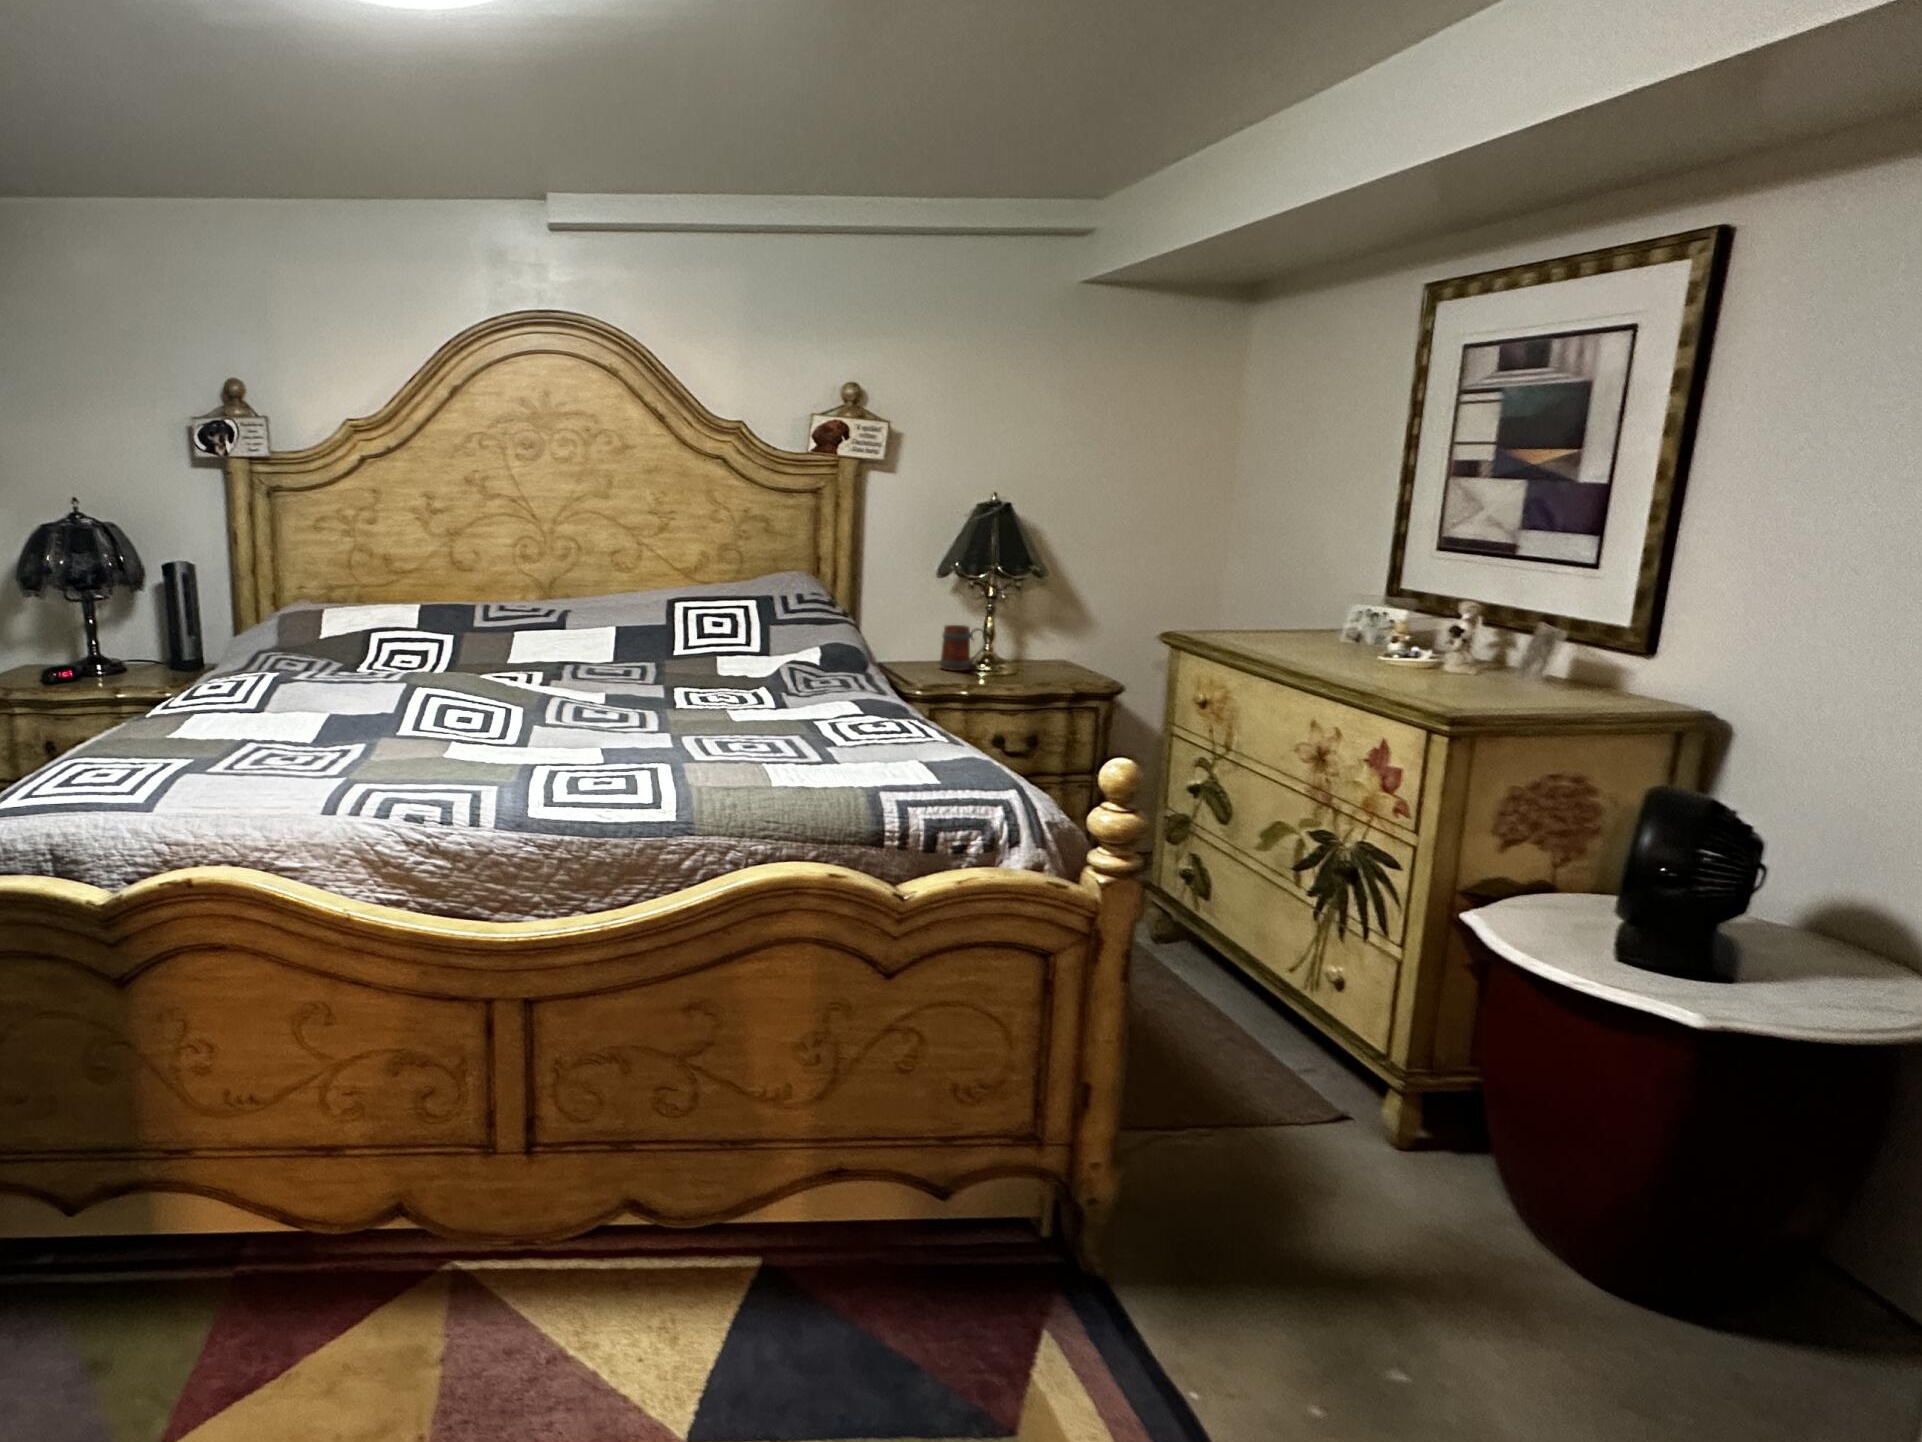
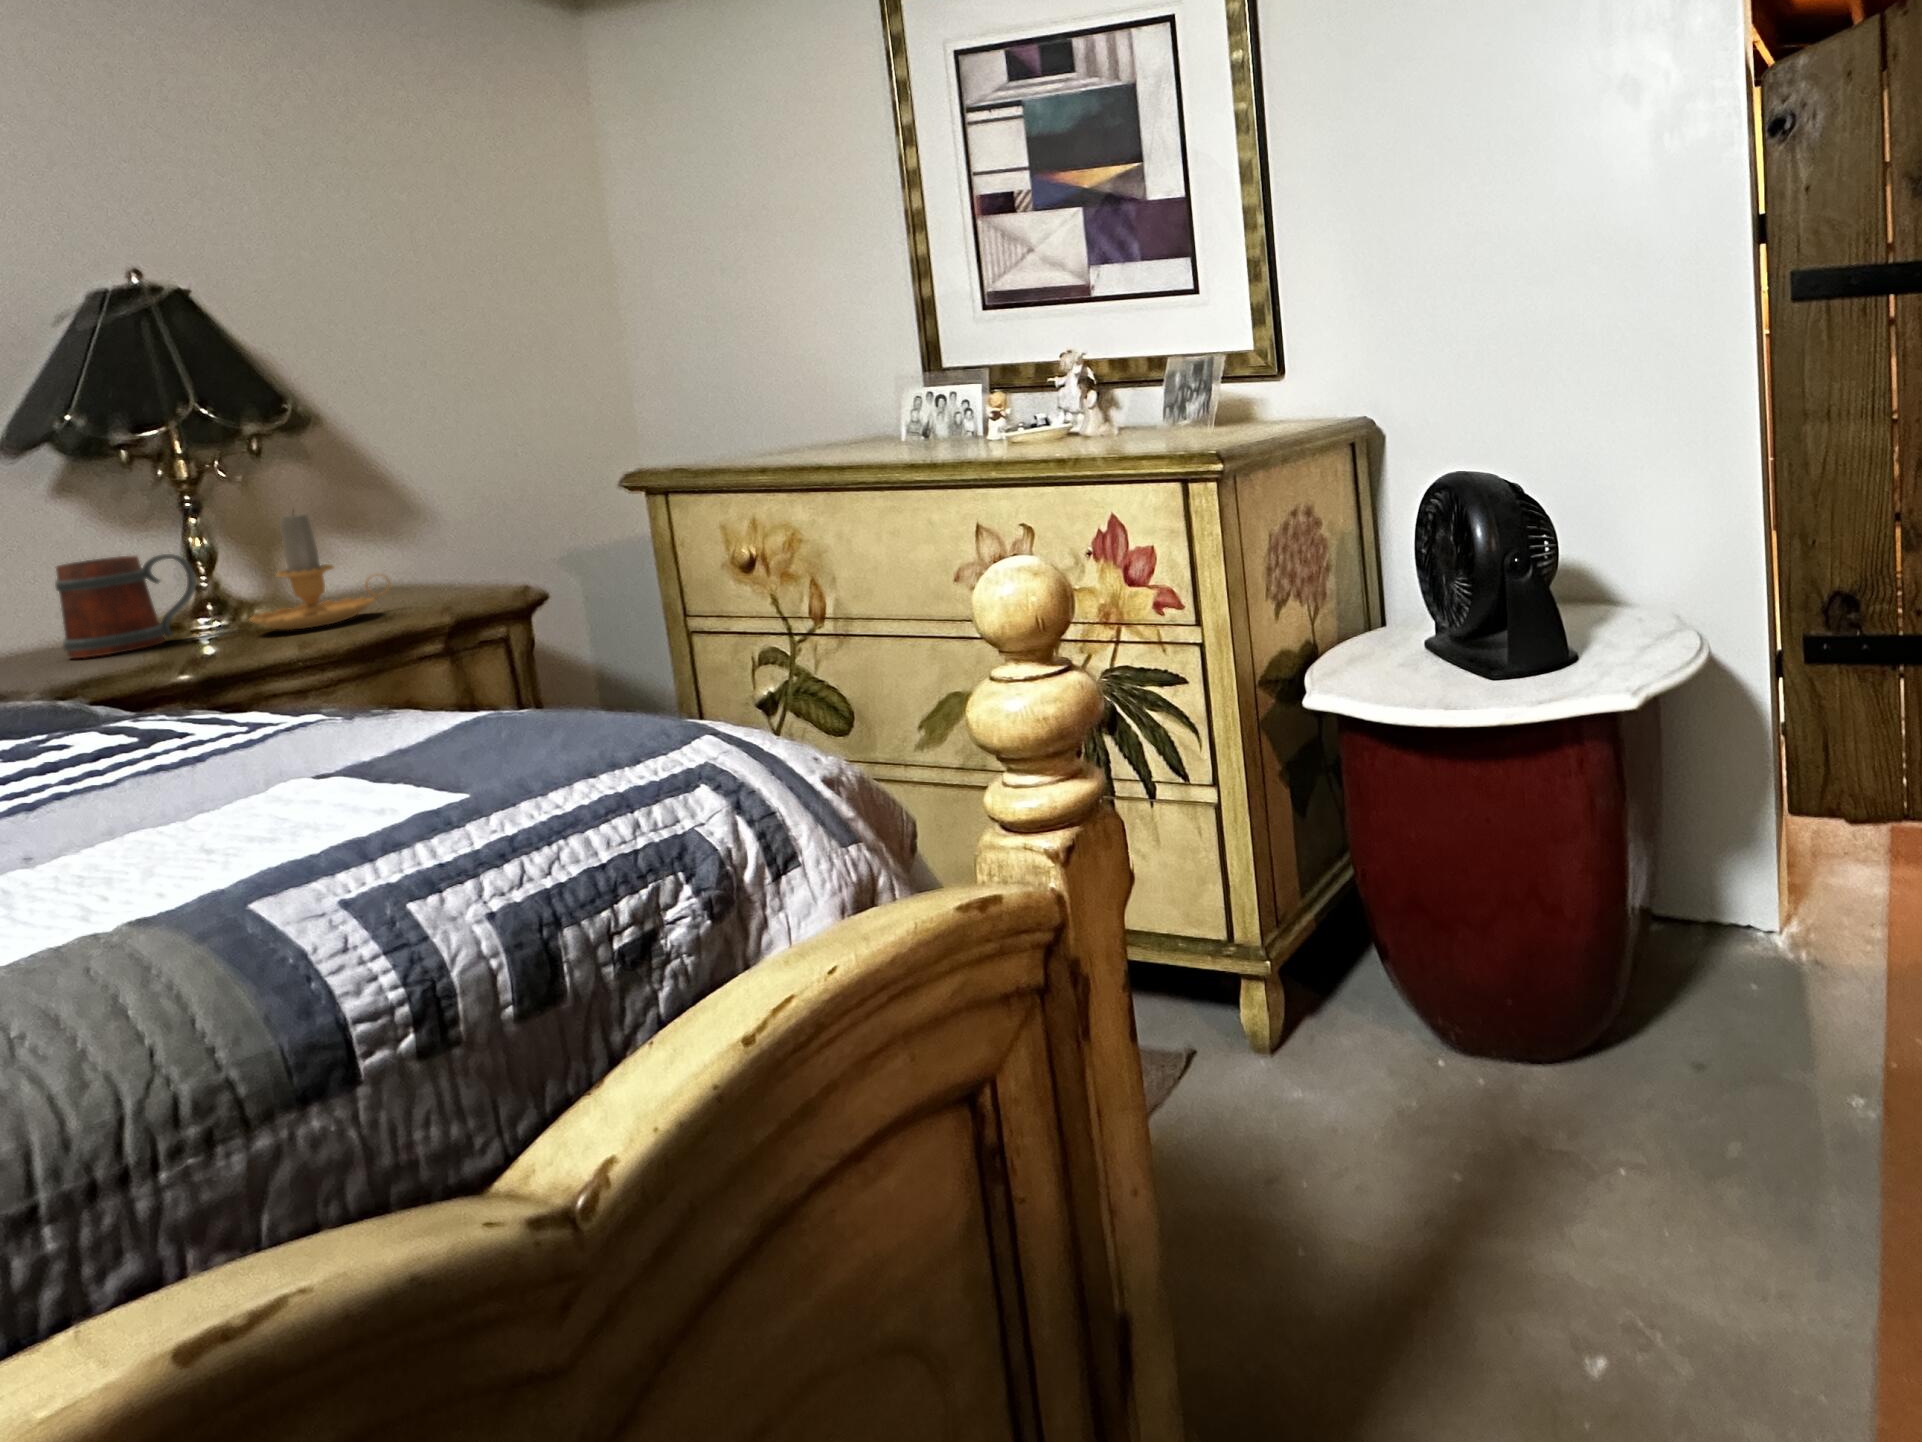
candle: none [996,618,1053,679] -> present [249,513,391,630]

